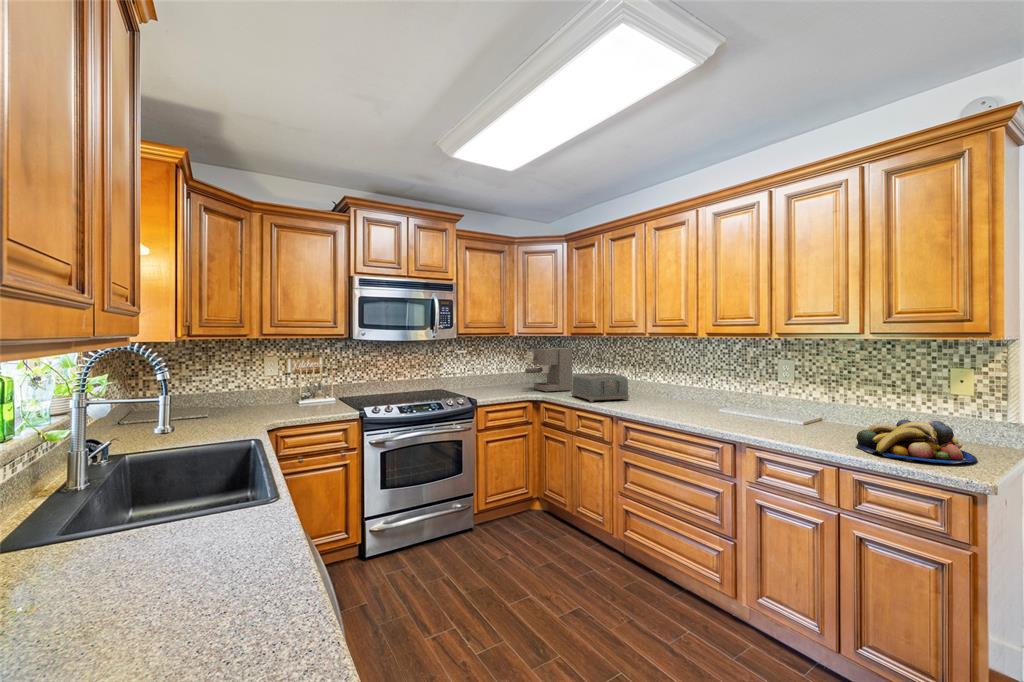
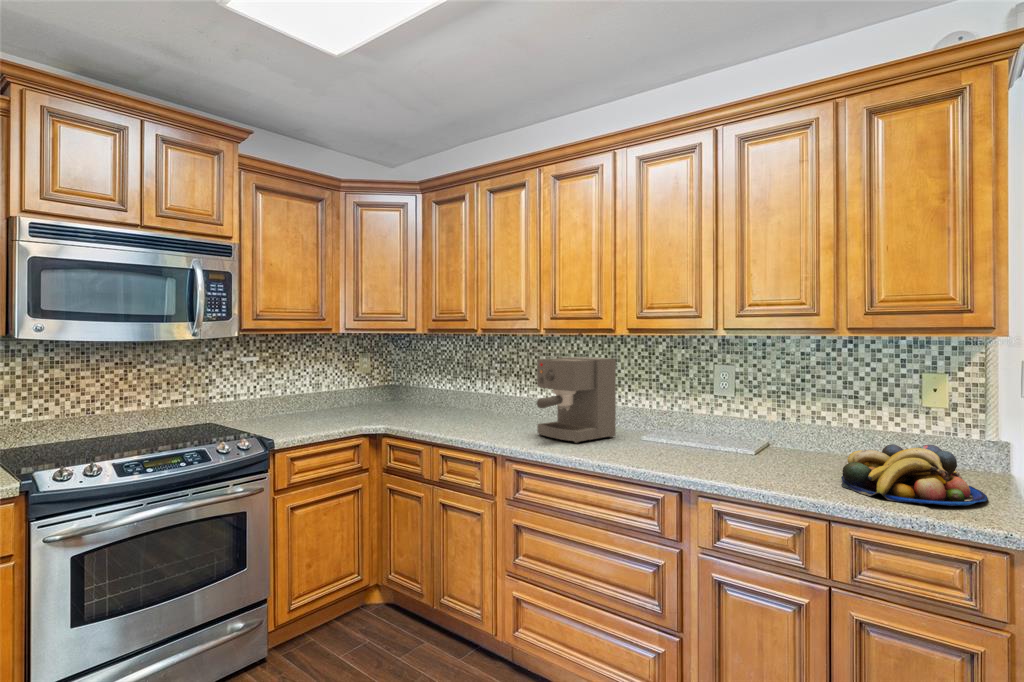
coffee maker: present [525,348,572,392] -> present [537,357,616,443]
toaster: present [571,373,629,402] -> none [429,387,515,433]

